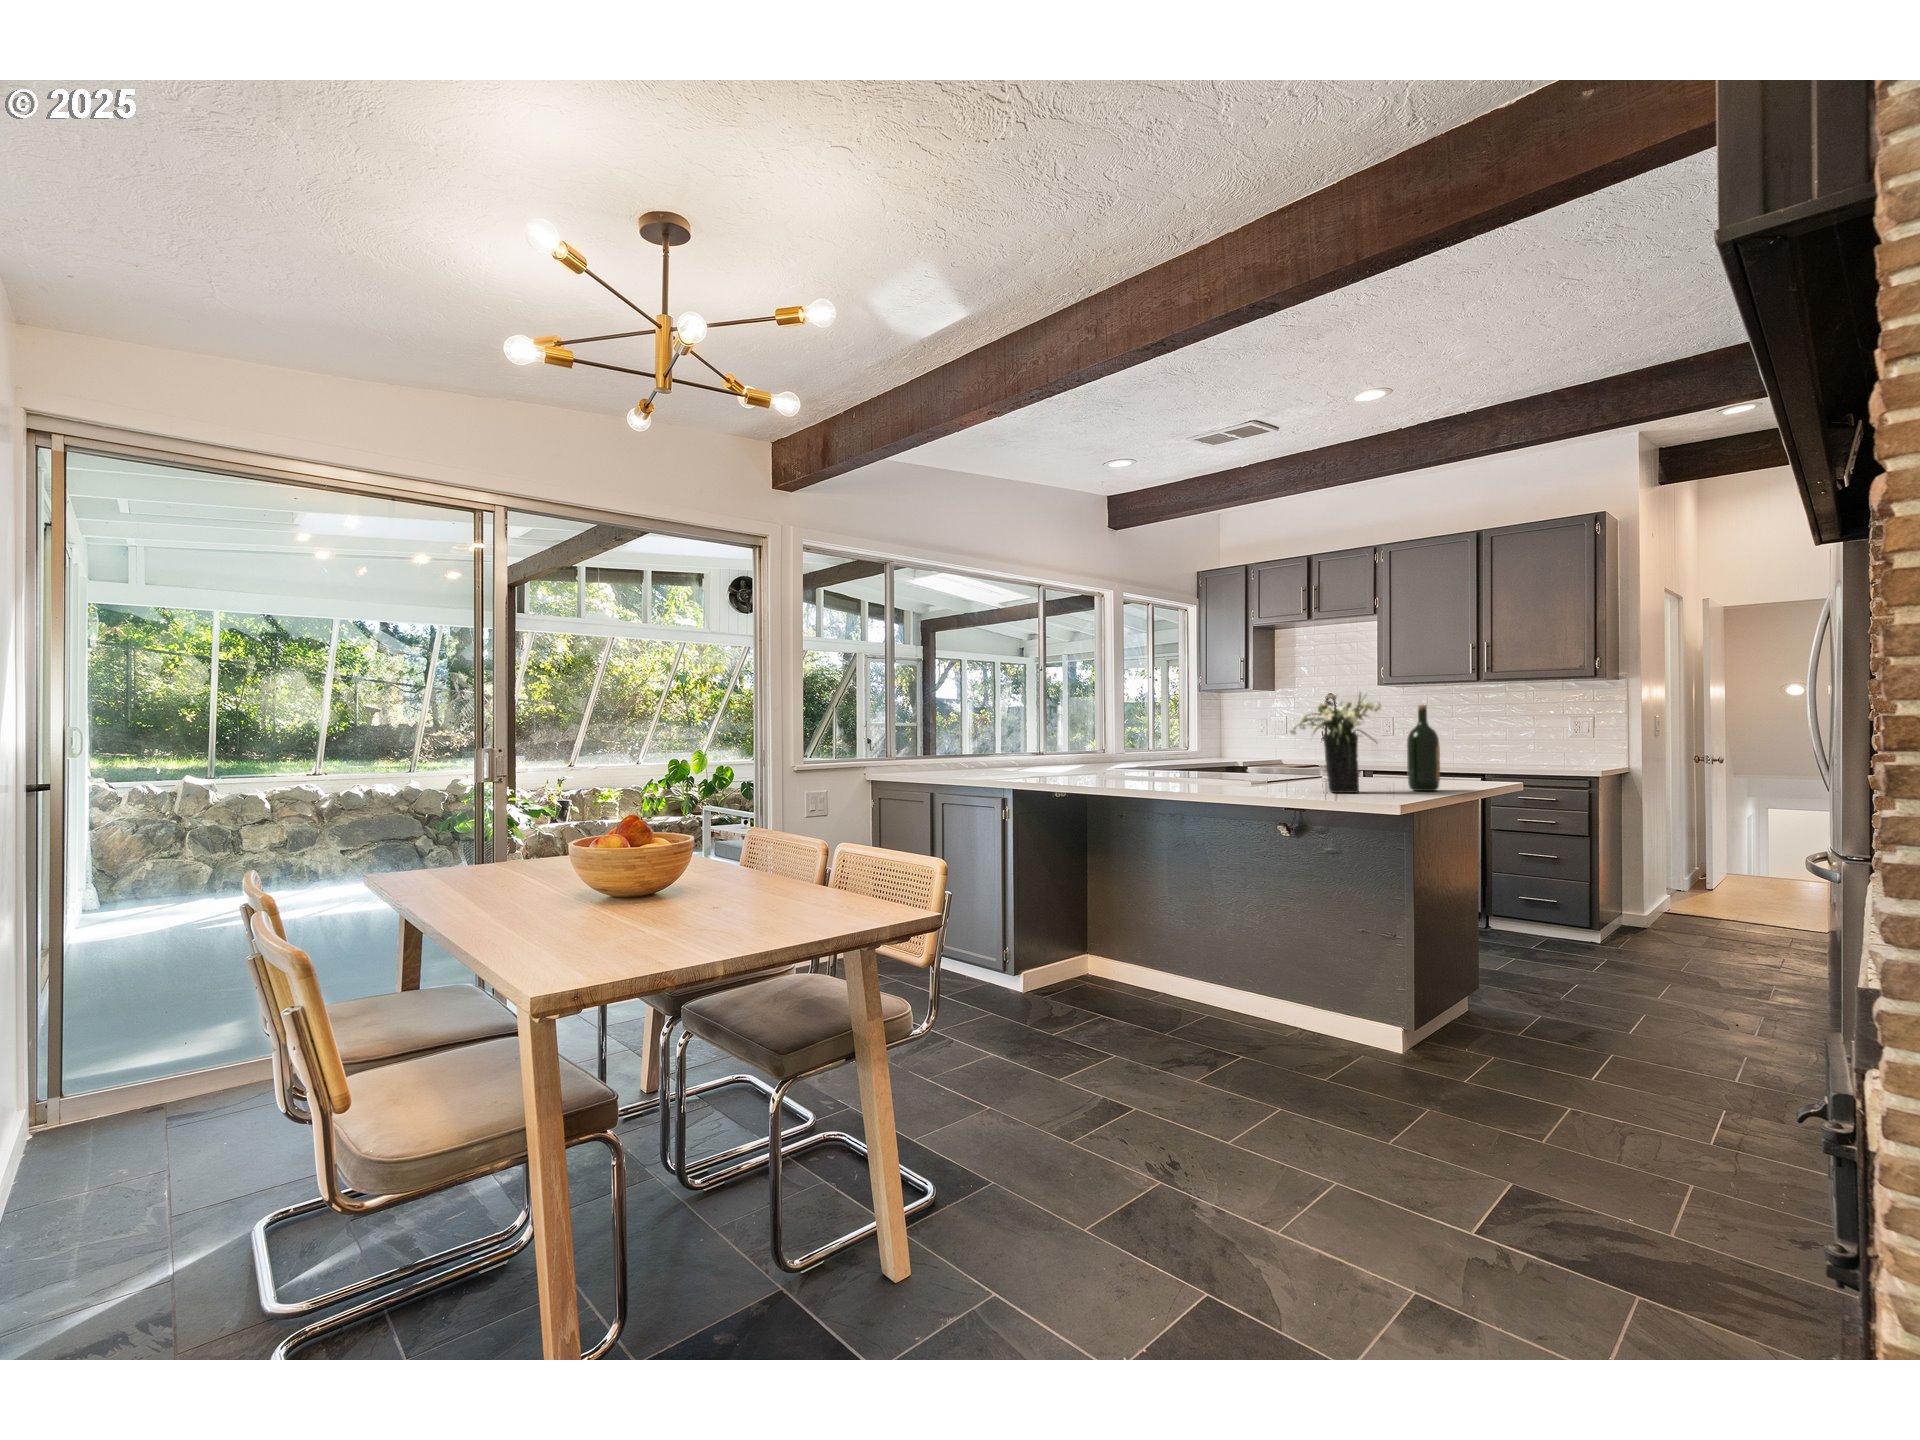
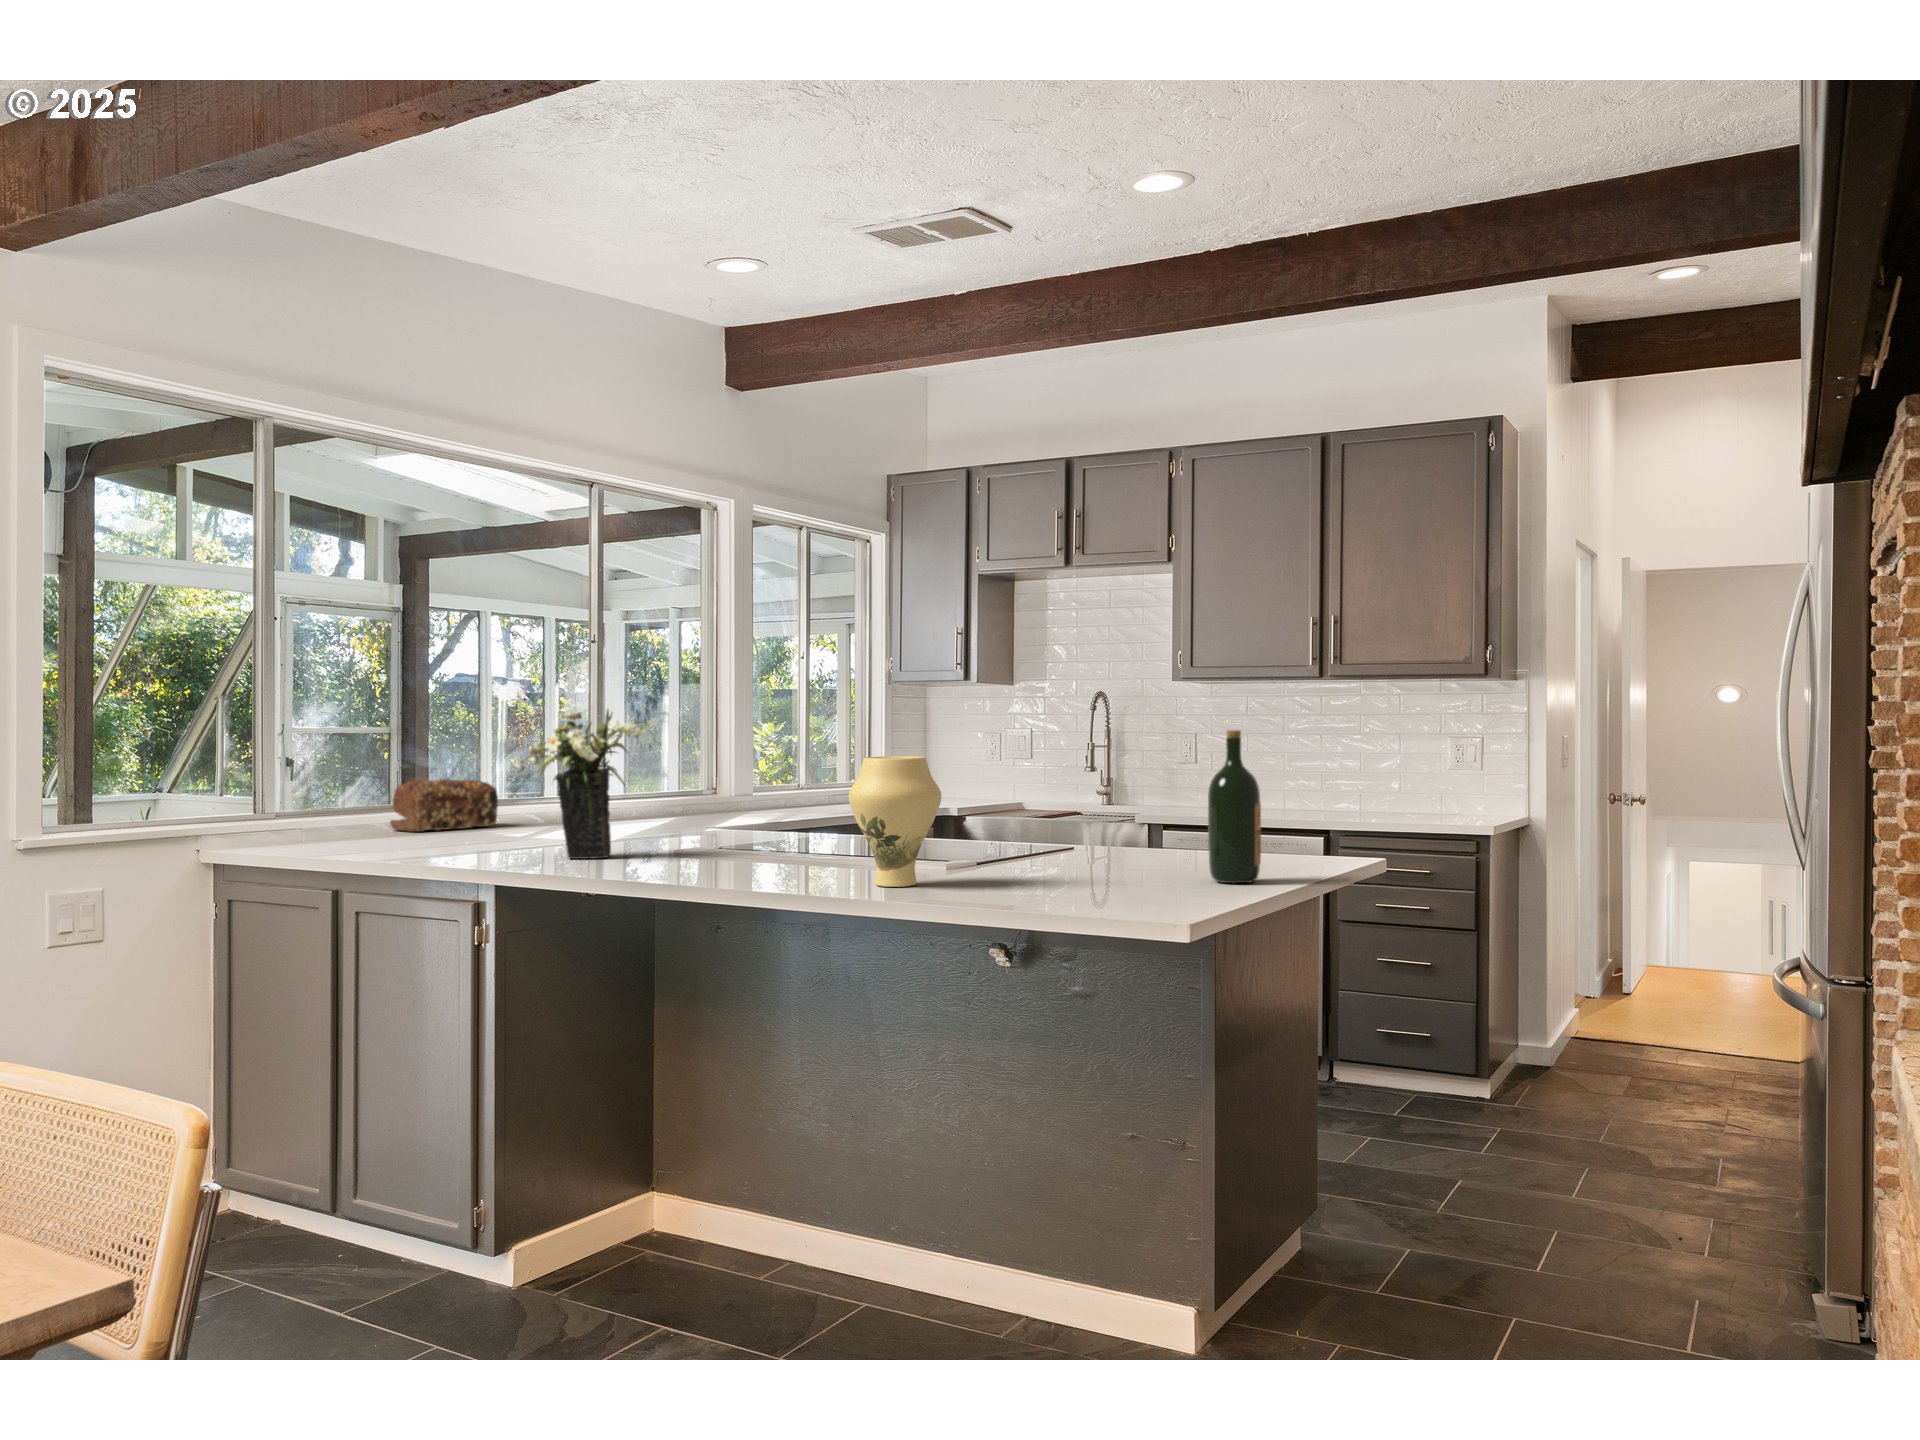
flower arrangement: present [1290,693,1381,793] -> present [514,710,647,859]
vase: none [1199,722,1250,791] -> present [849,756,941,887]
bread loaf: none [941,743,995,770] -> present [390,779,498,832]

